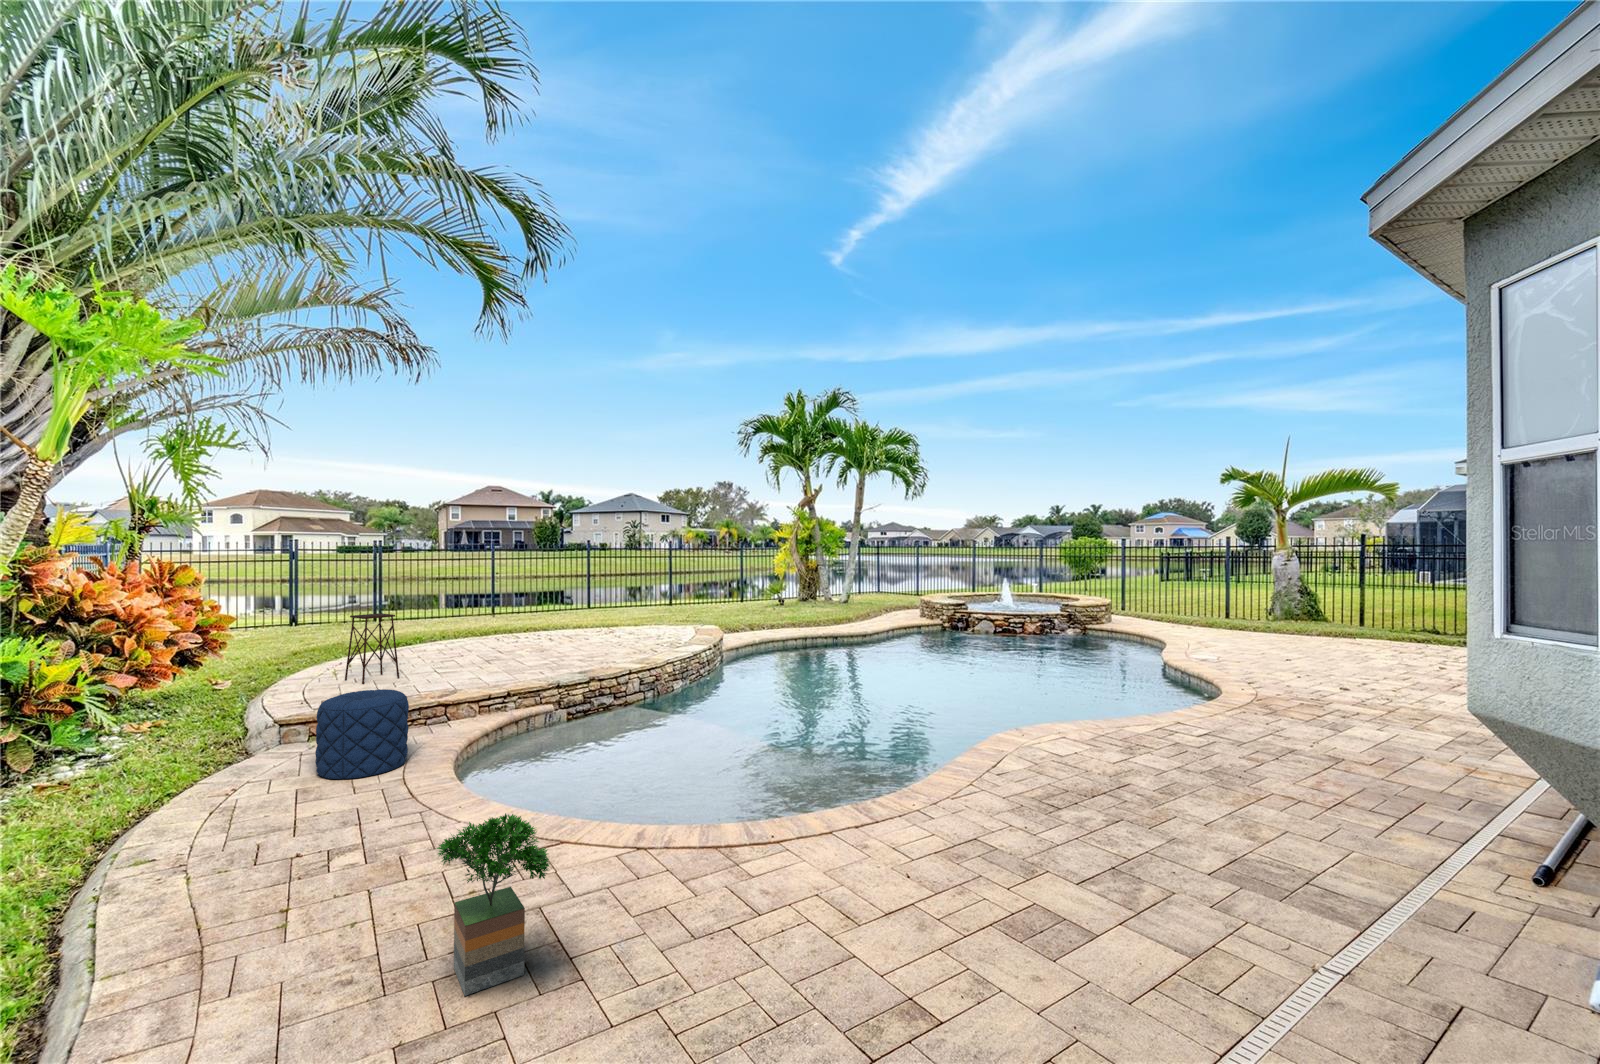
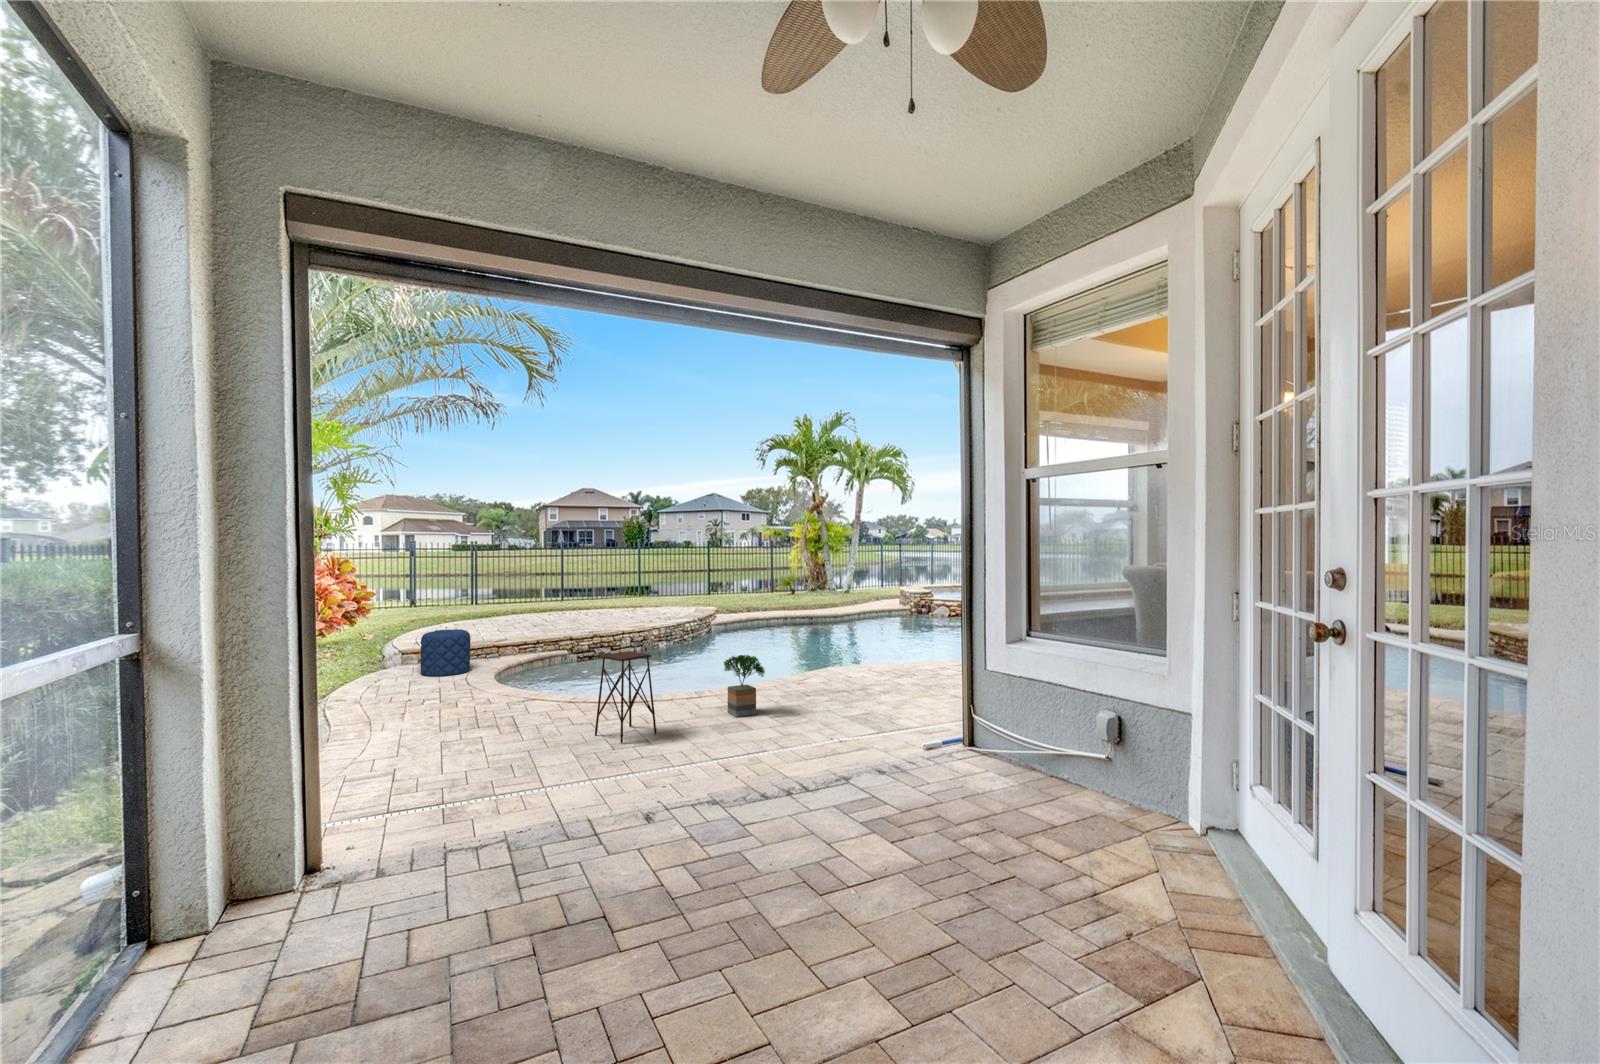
side table: present [345,613,399,684] -> present [595,651,657,743]
potted tree: present [437,813,550,996] -> present [724,655,765,717]

